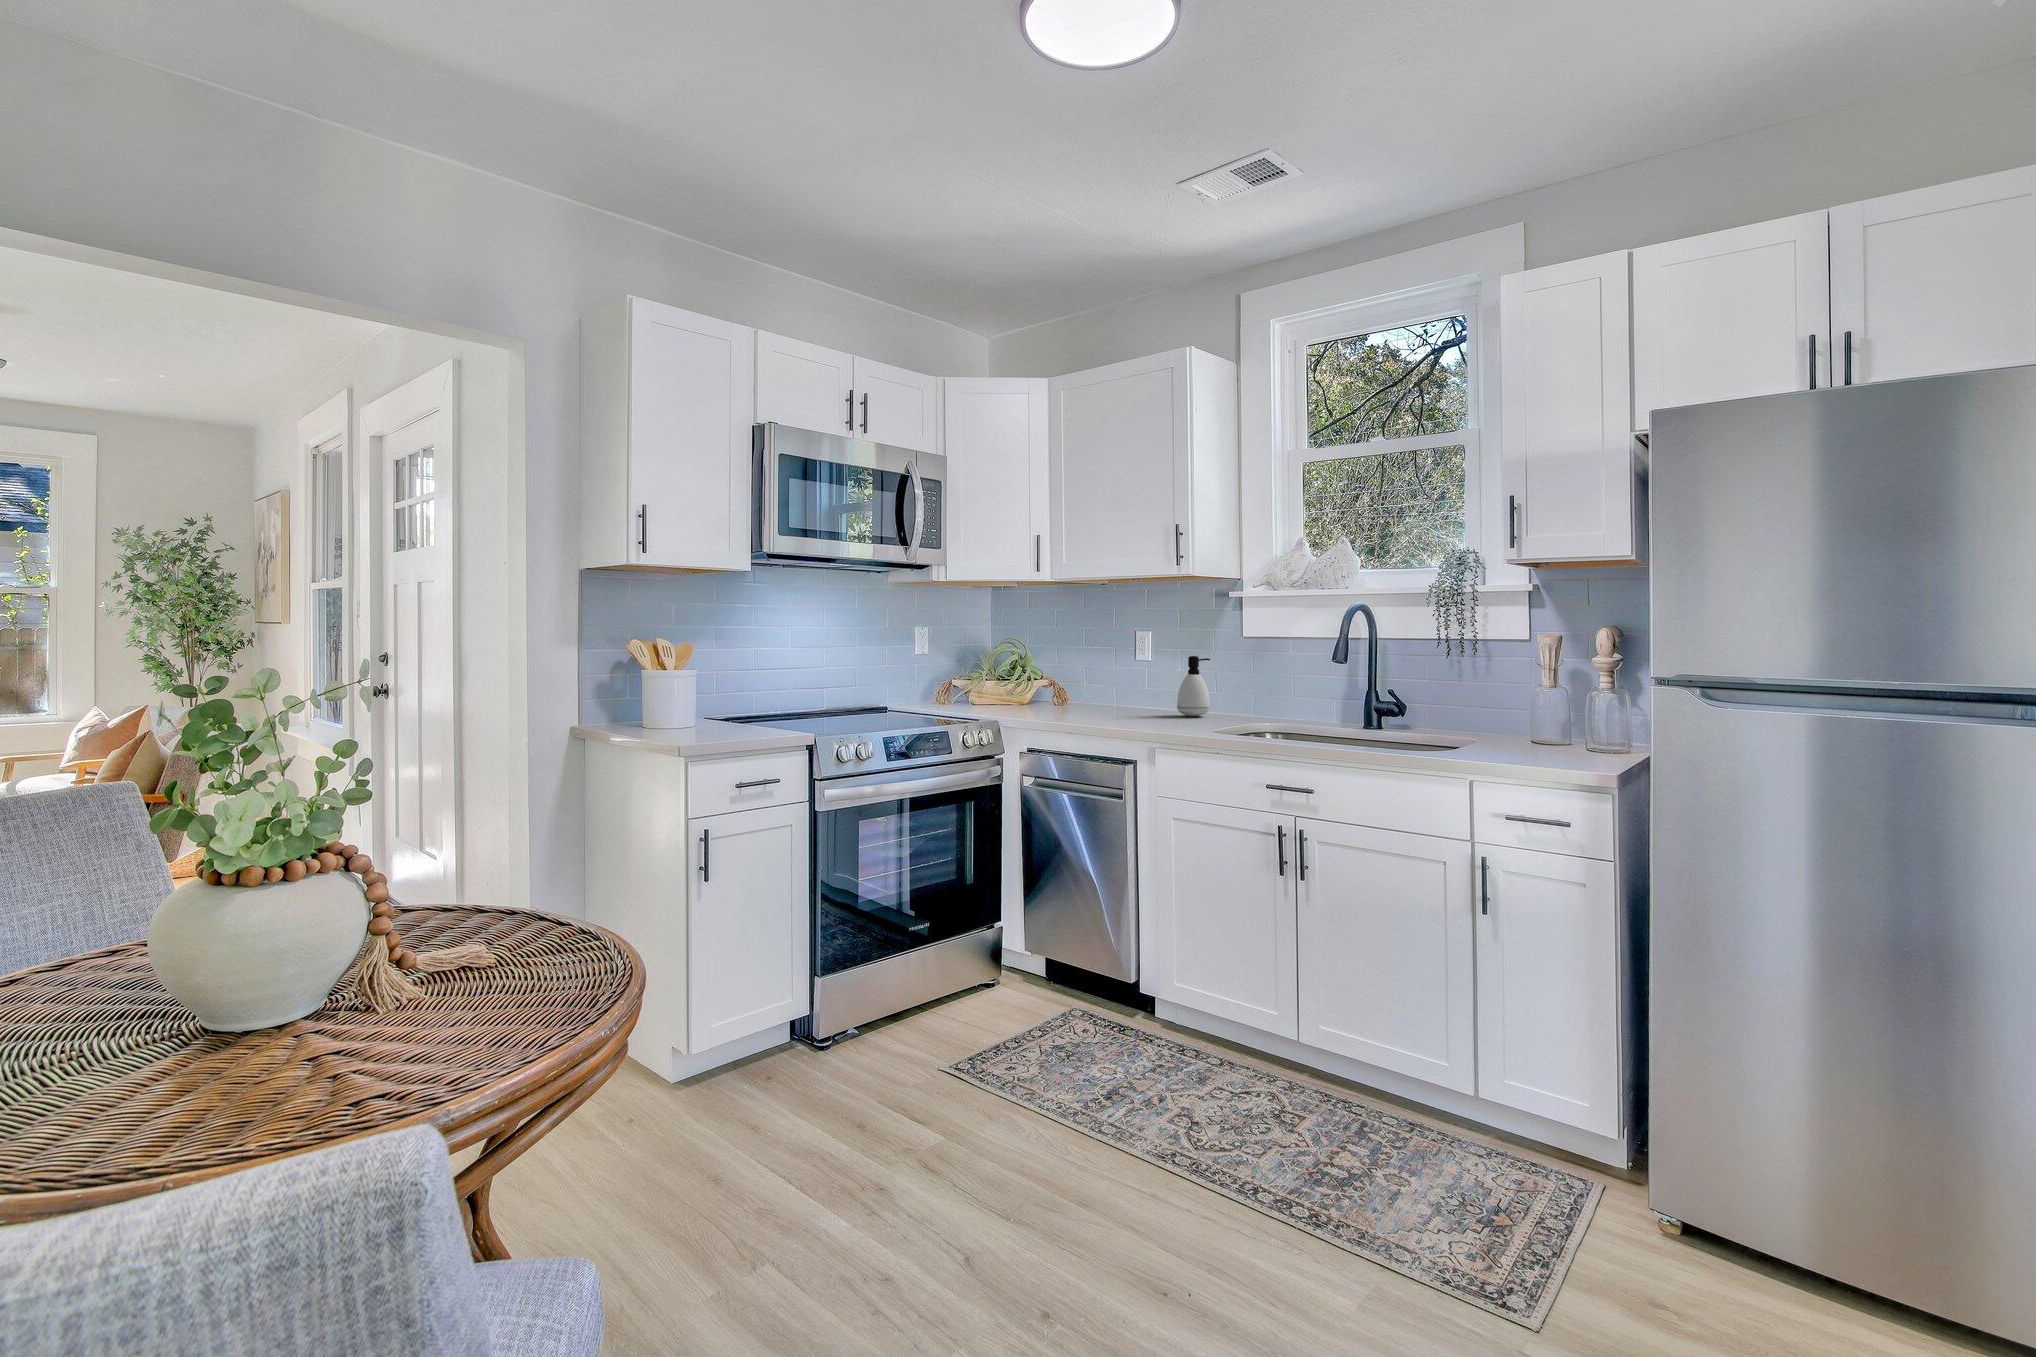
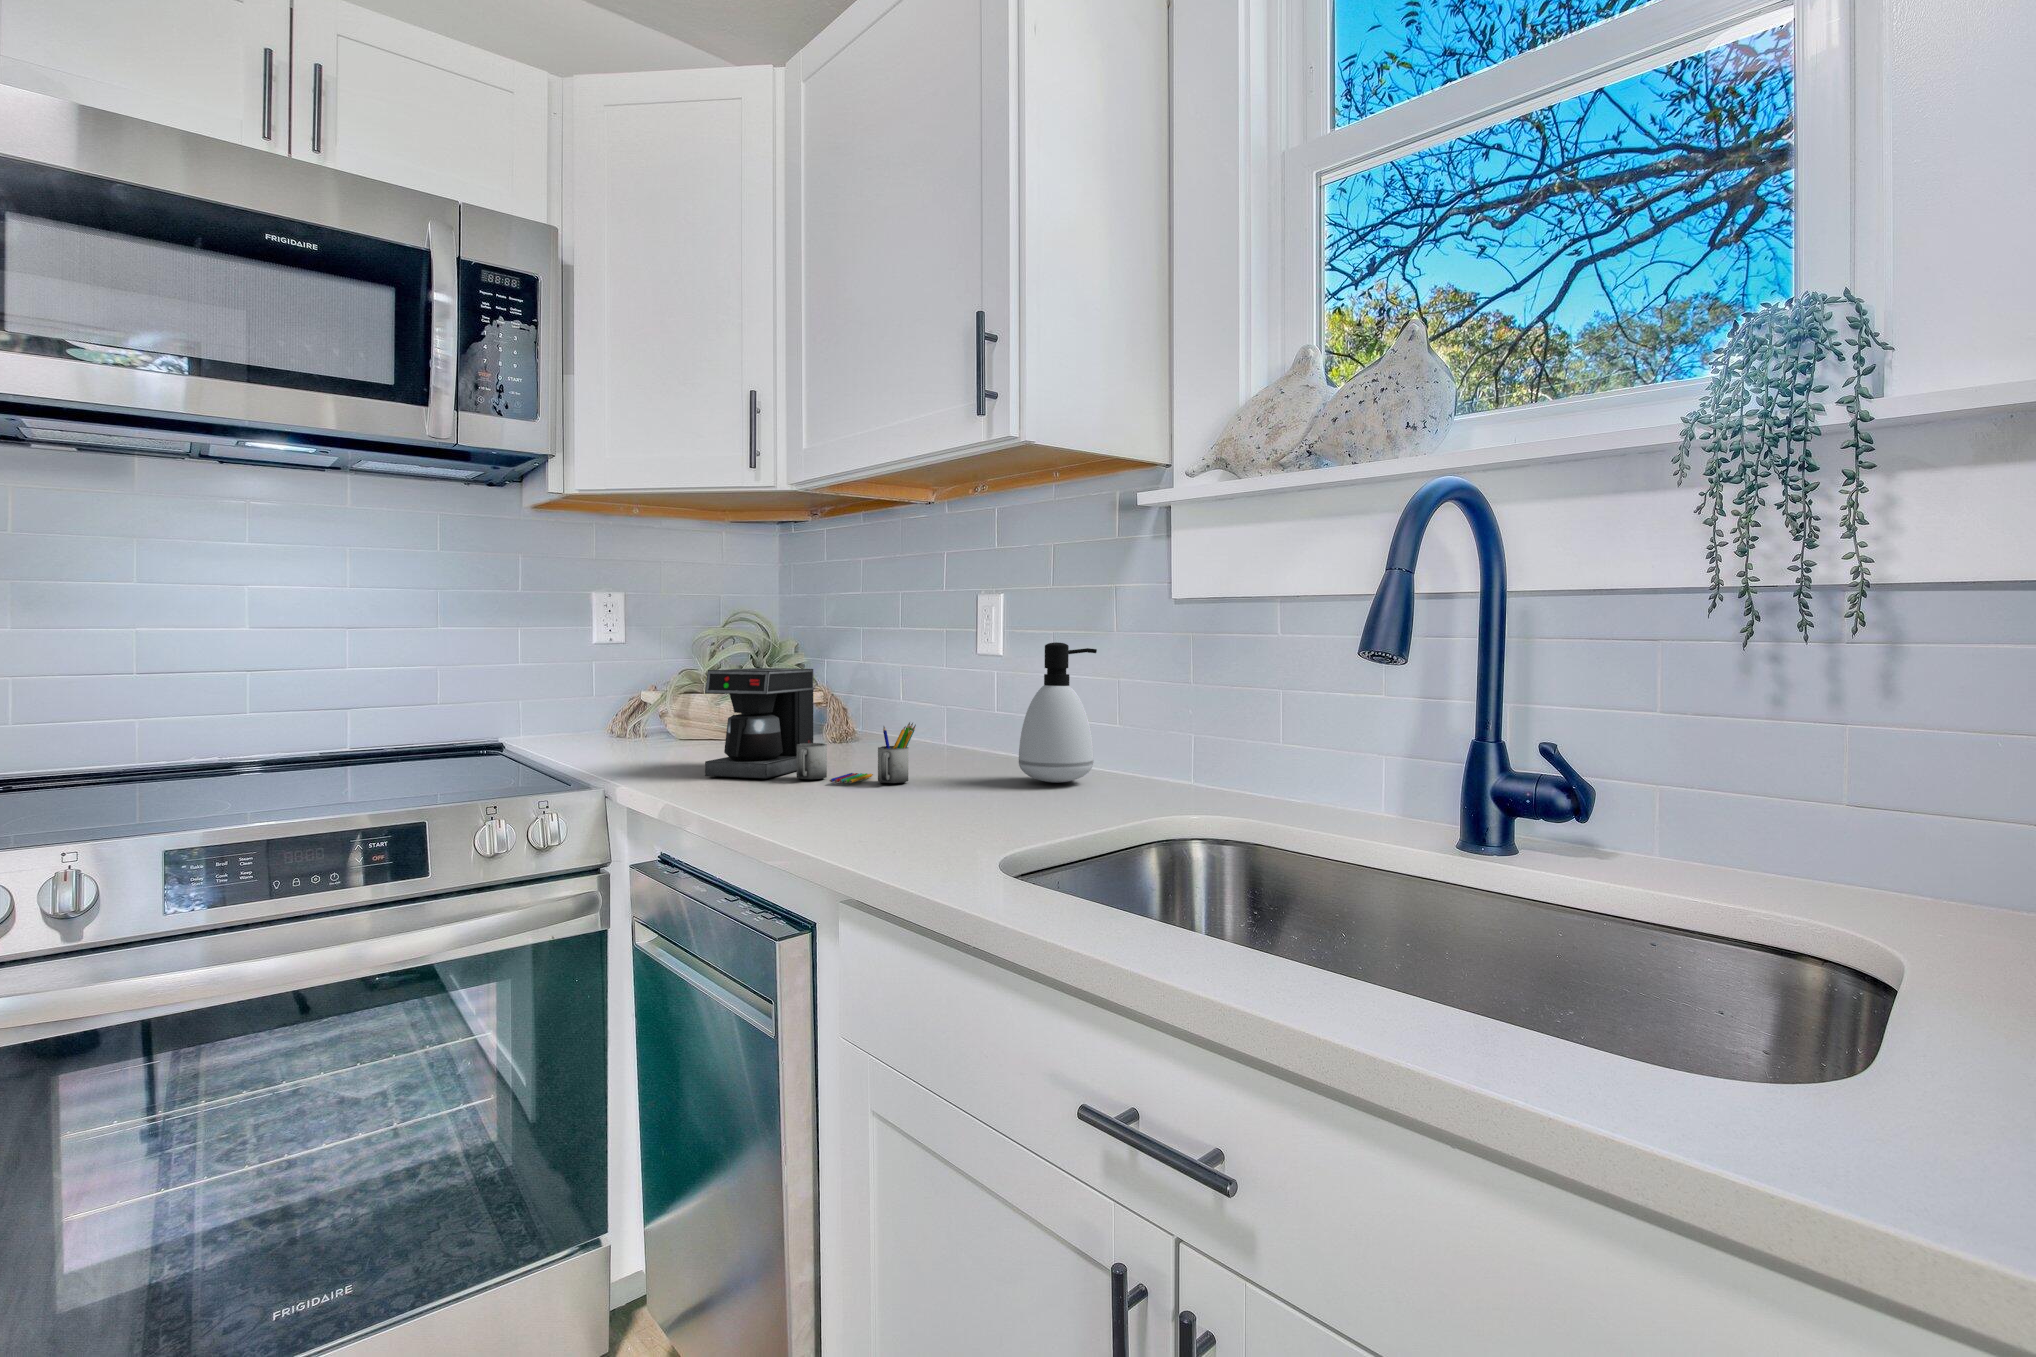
coffee maker: none [1038,668,1135,717] -> present [705,668,916,783]

